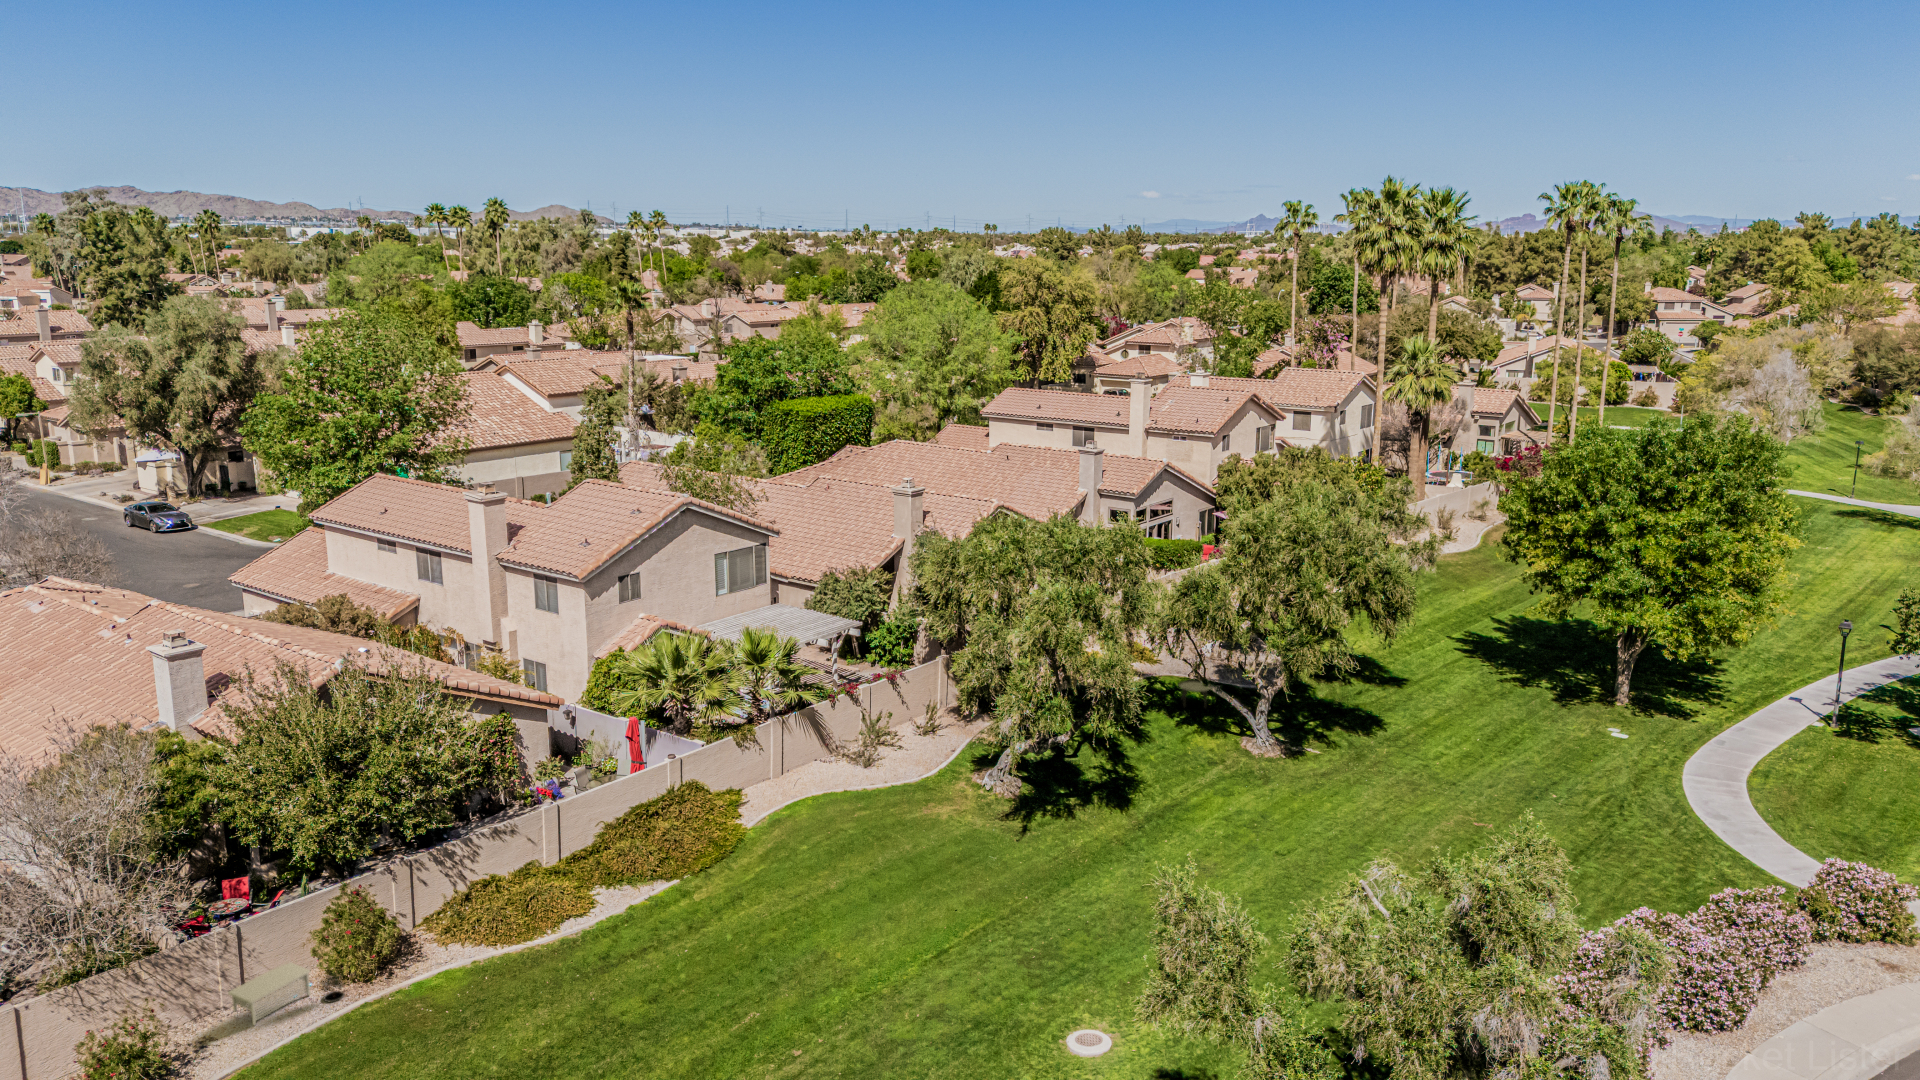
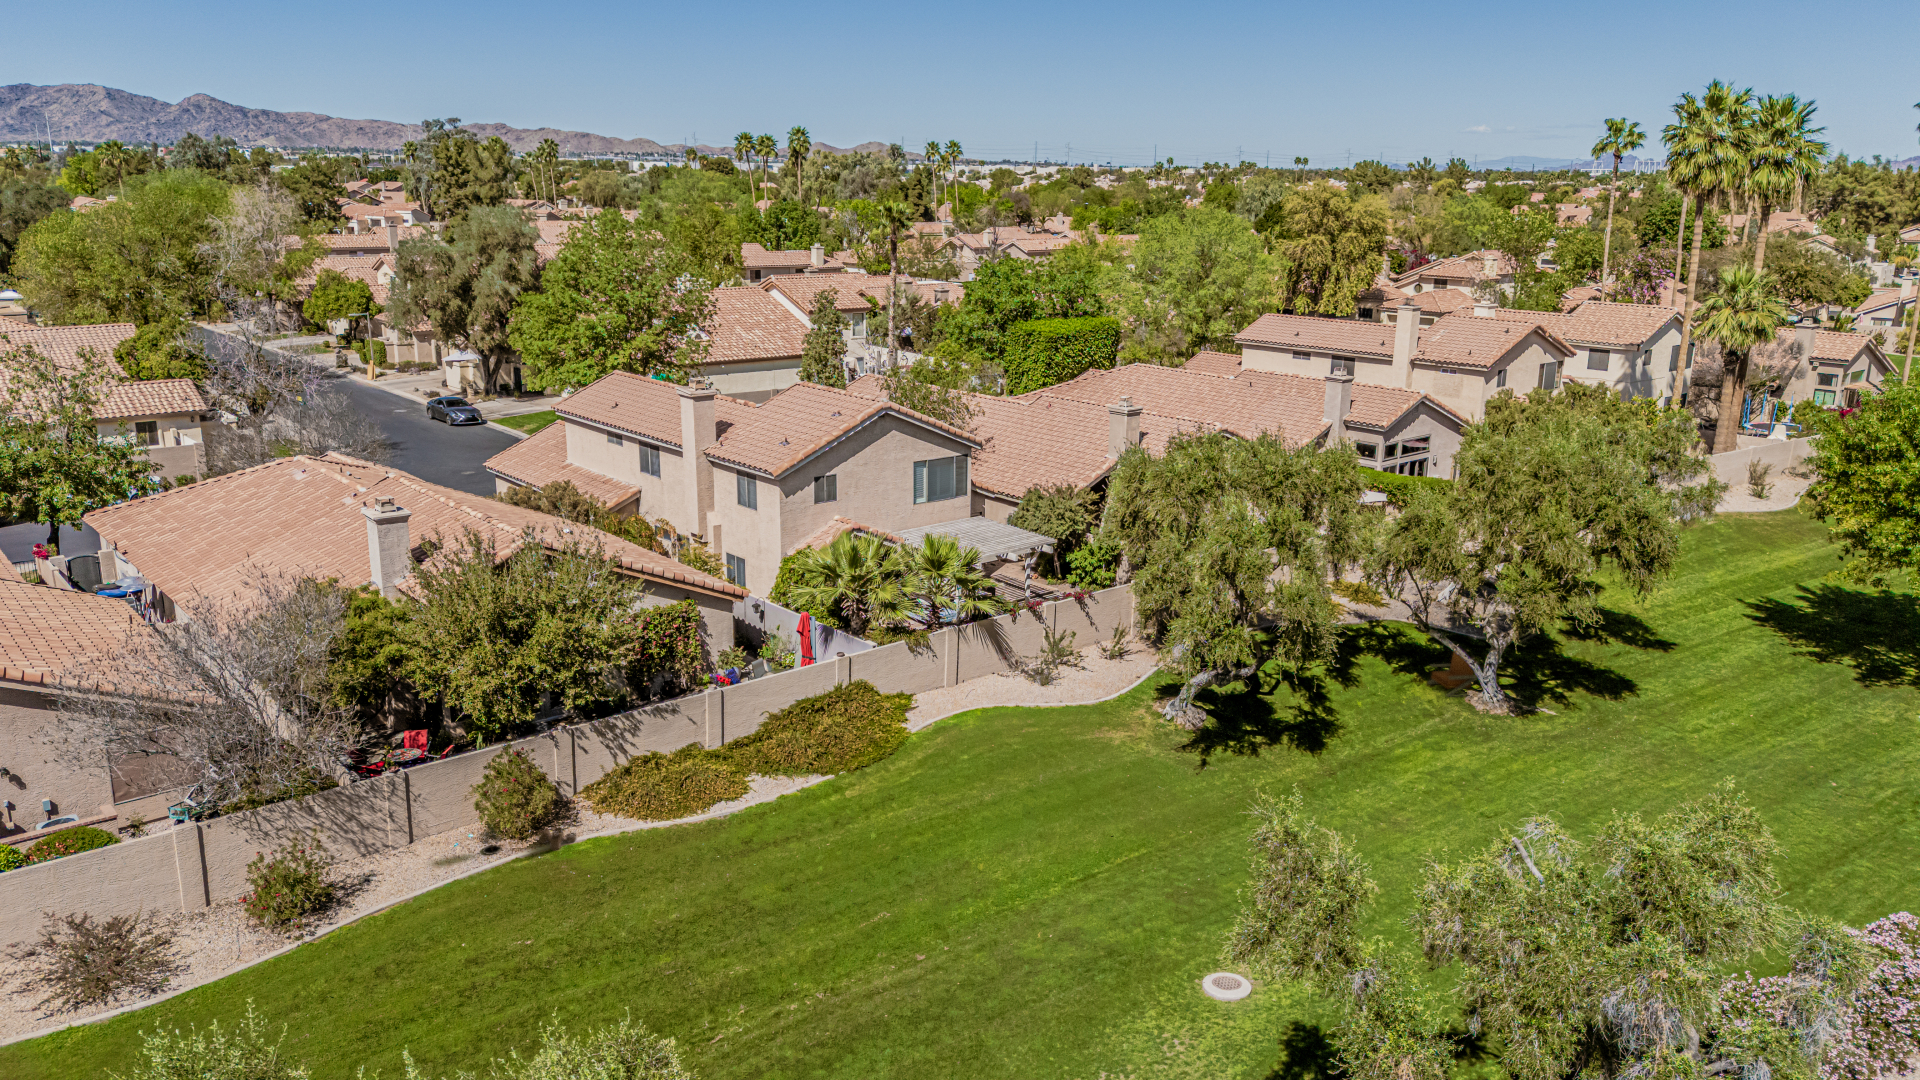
round table: present [1178,680,1209,707] -> none [1397,625,1436,657]
lounge chair: none [1210,702,1255,745] -> present [1428,653,1477,697]
storage bench: present [228,961,311,1025] -> none [397,812,472,868]
woven basket: none [381,966,425,989] -> present [537,829,577,850]

